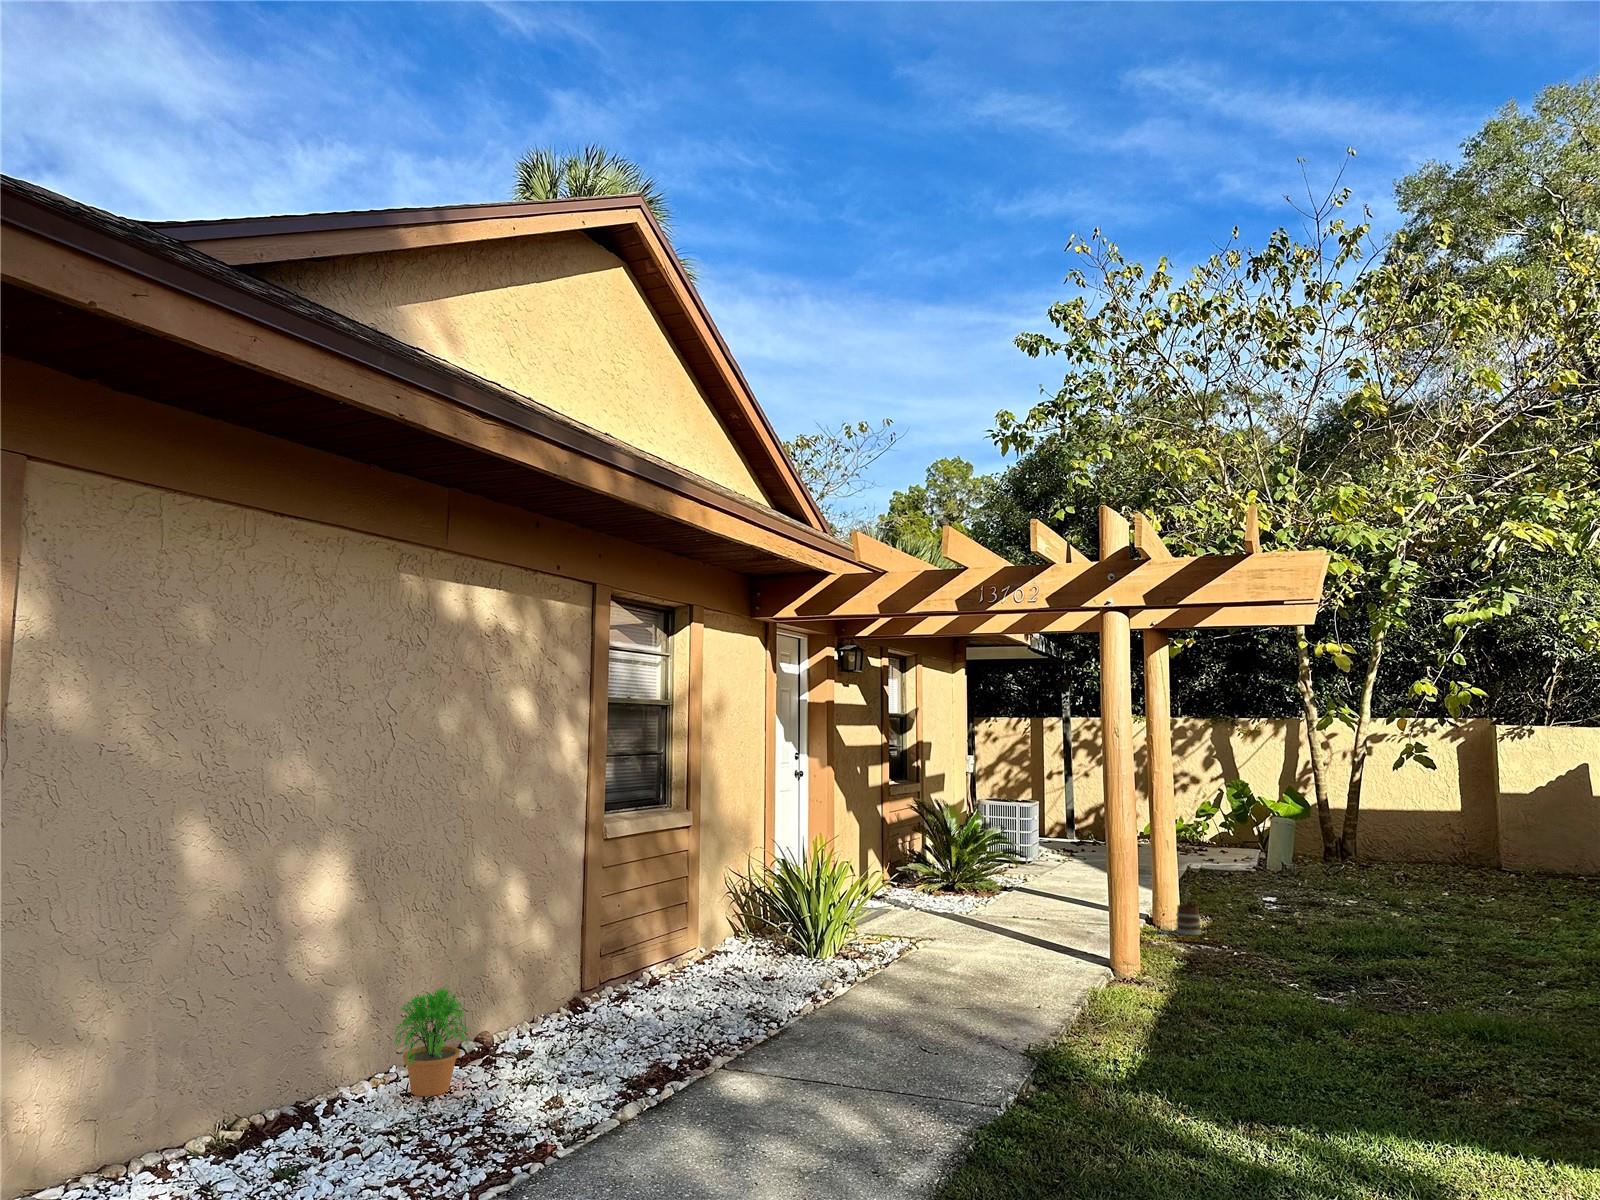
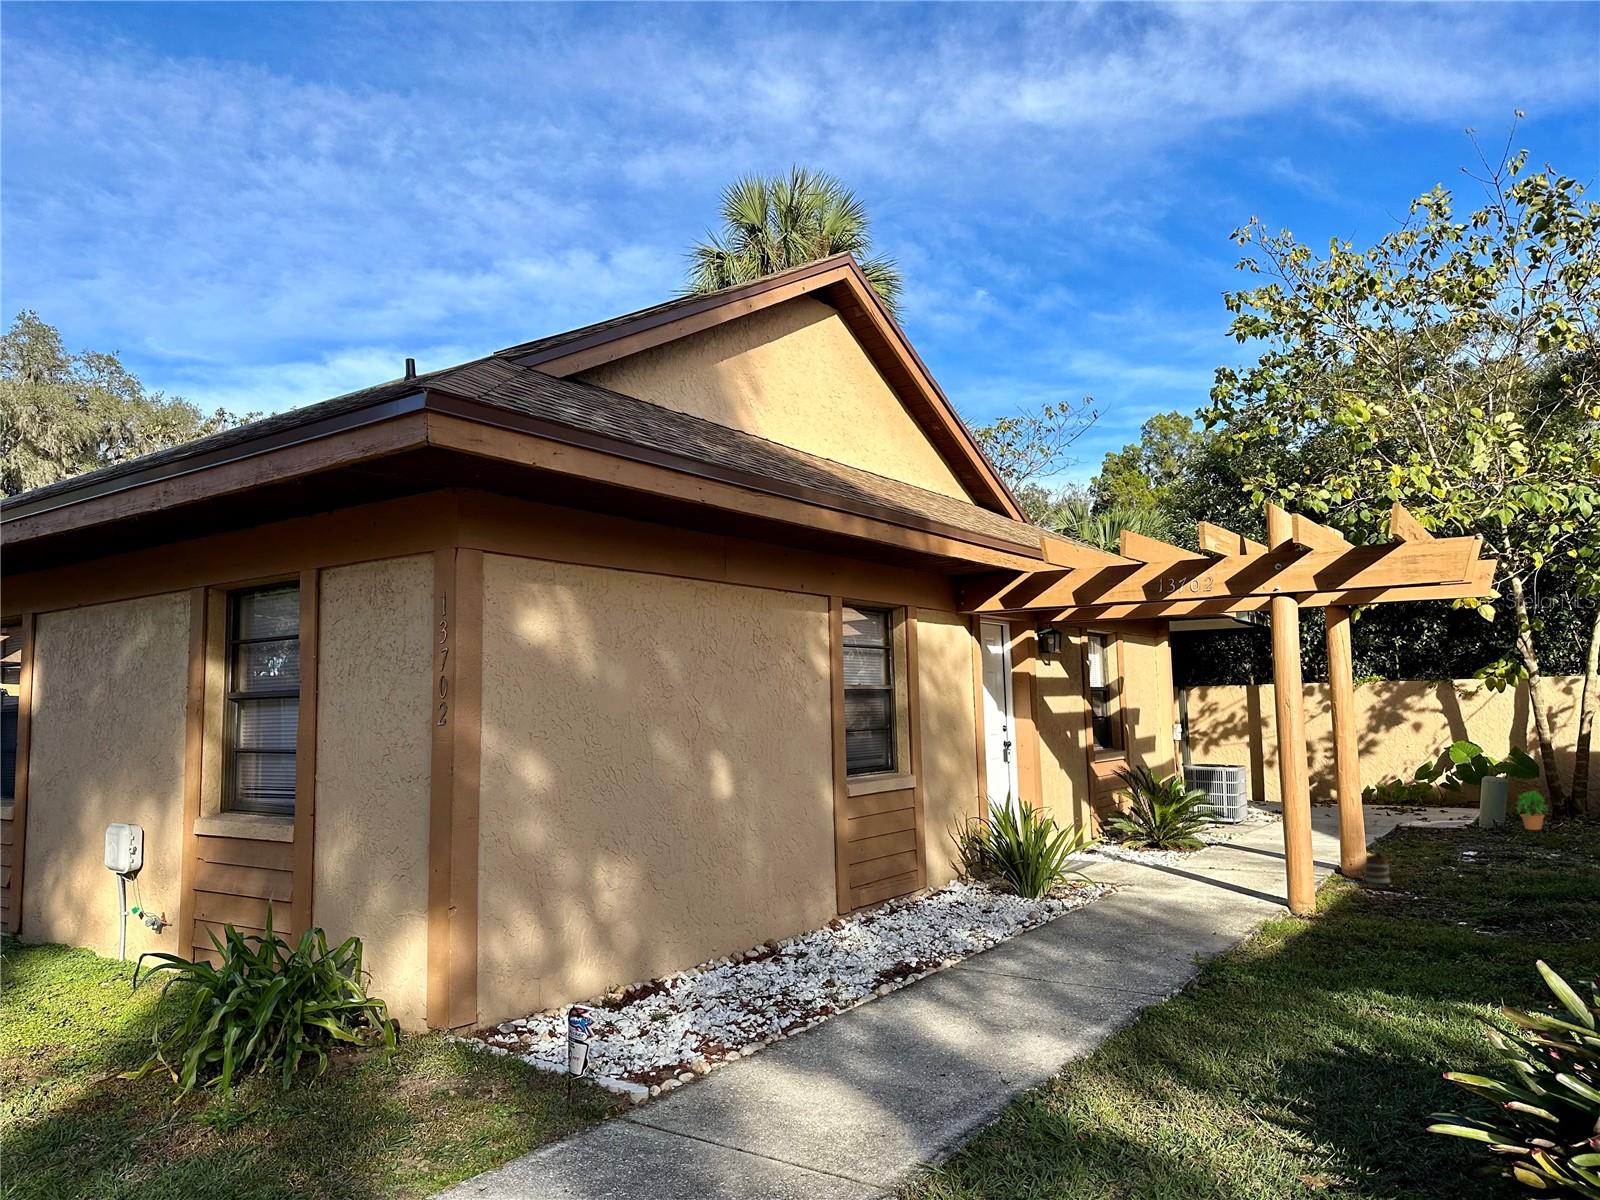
potted plant: present [395,988,469,1096] -> present [1517,791,1547,830]

